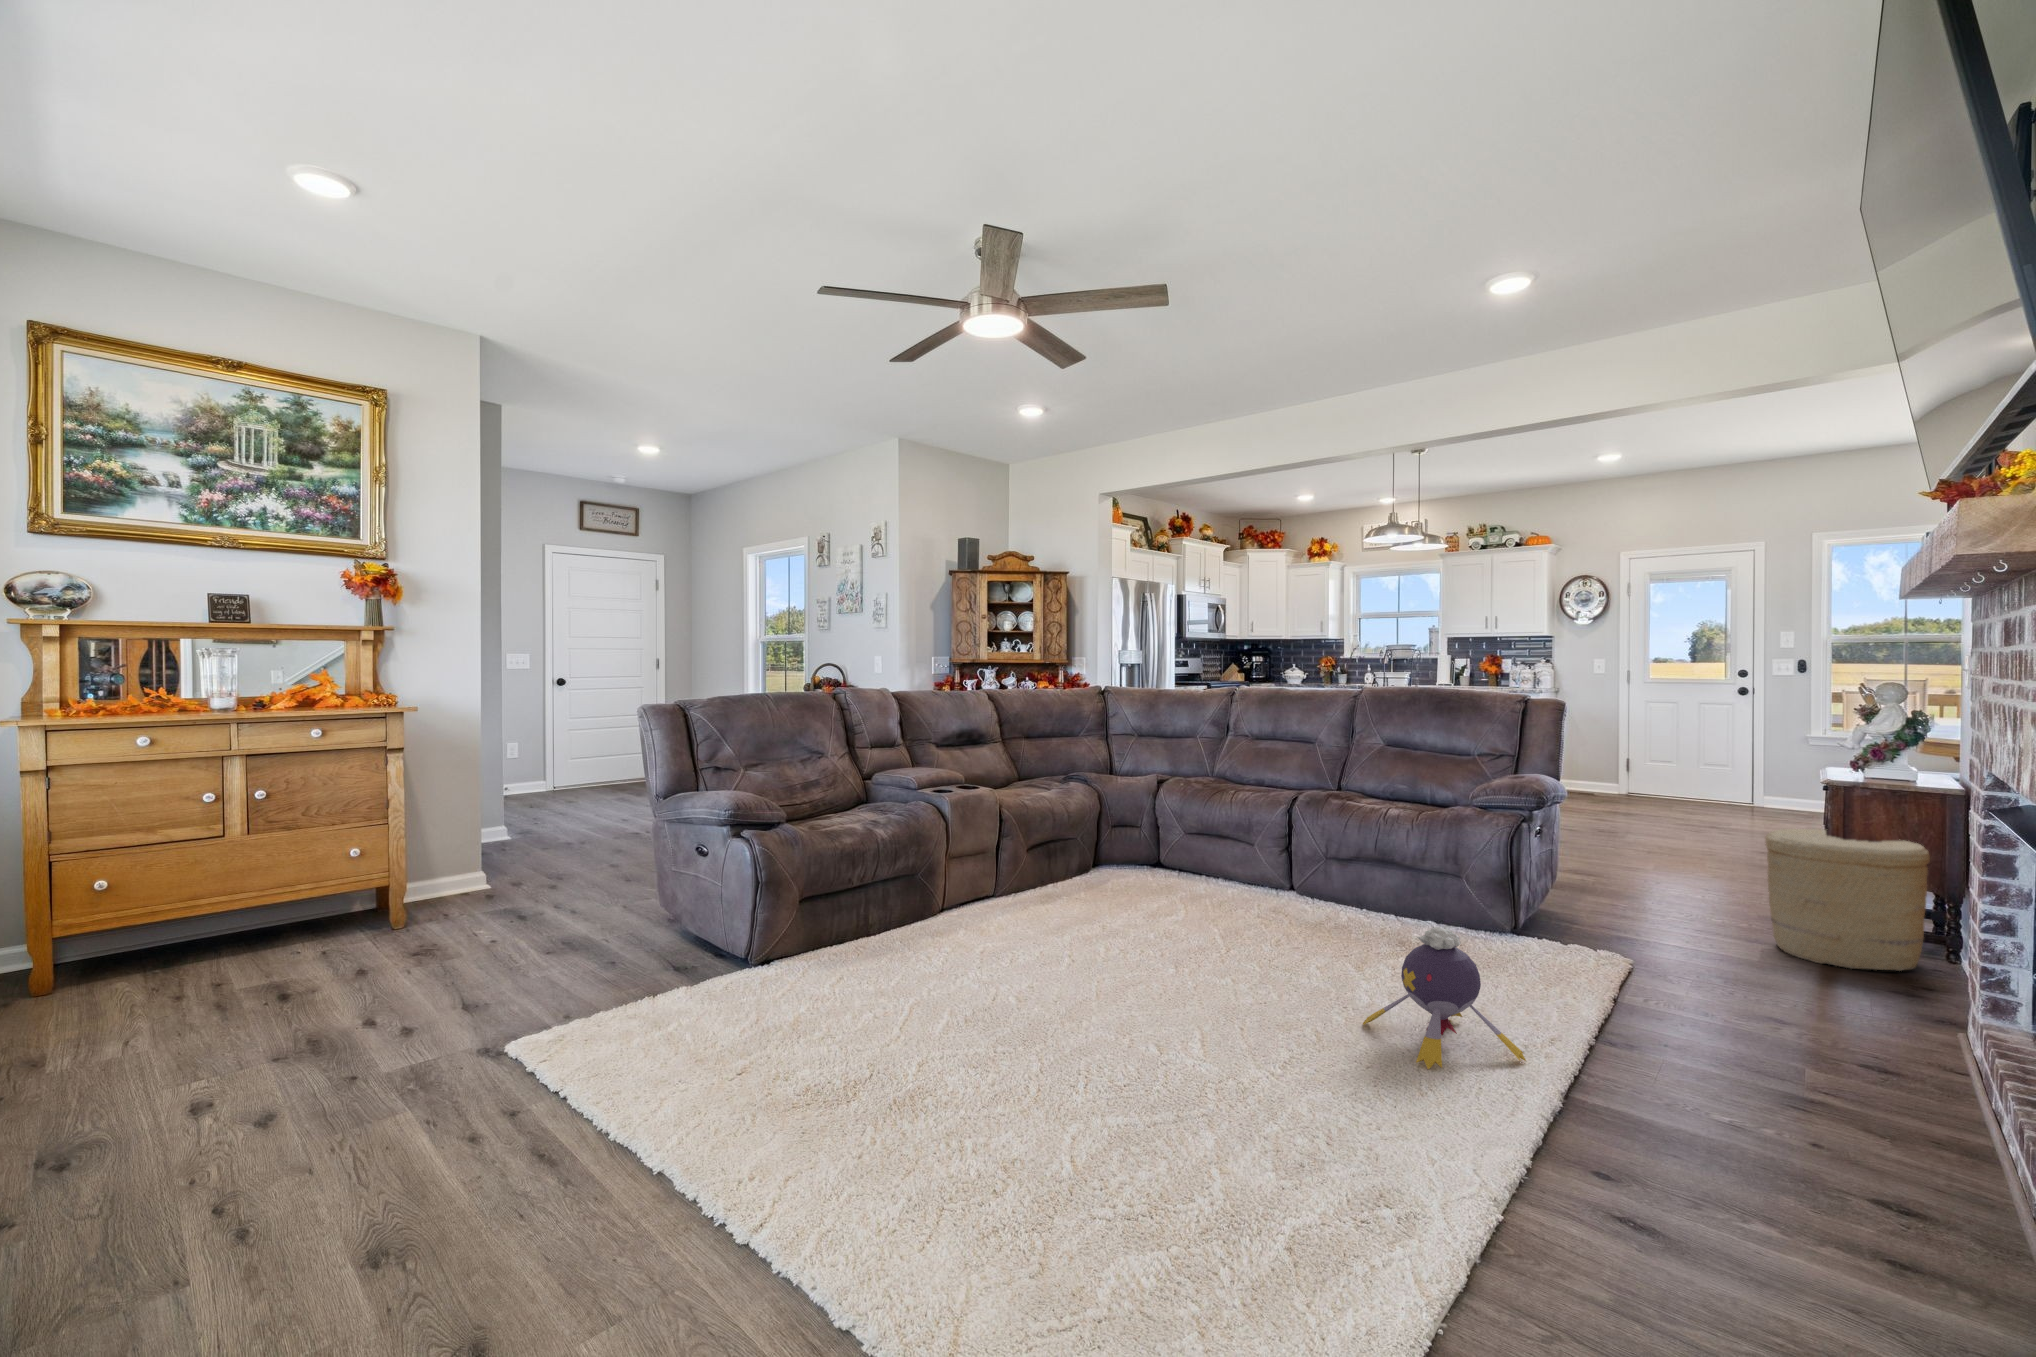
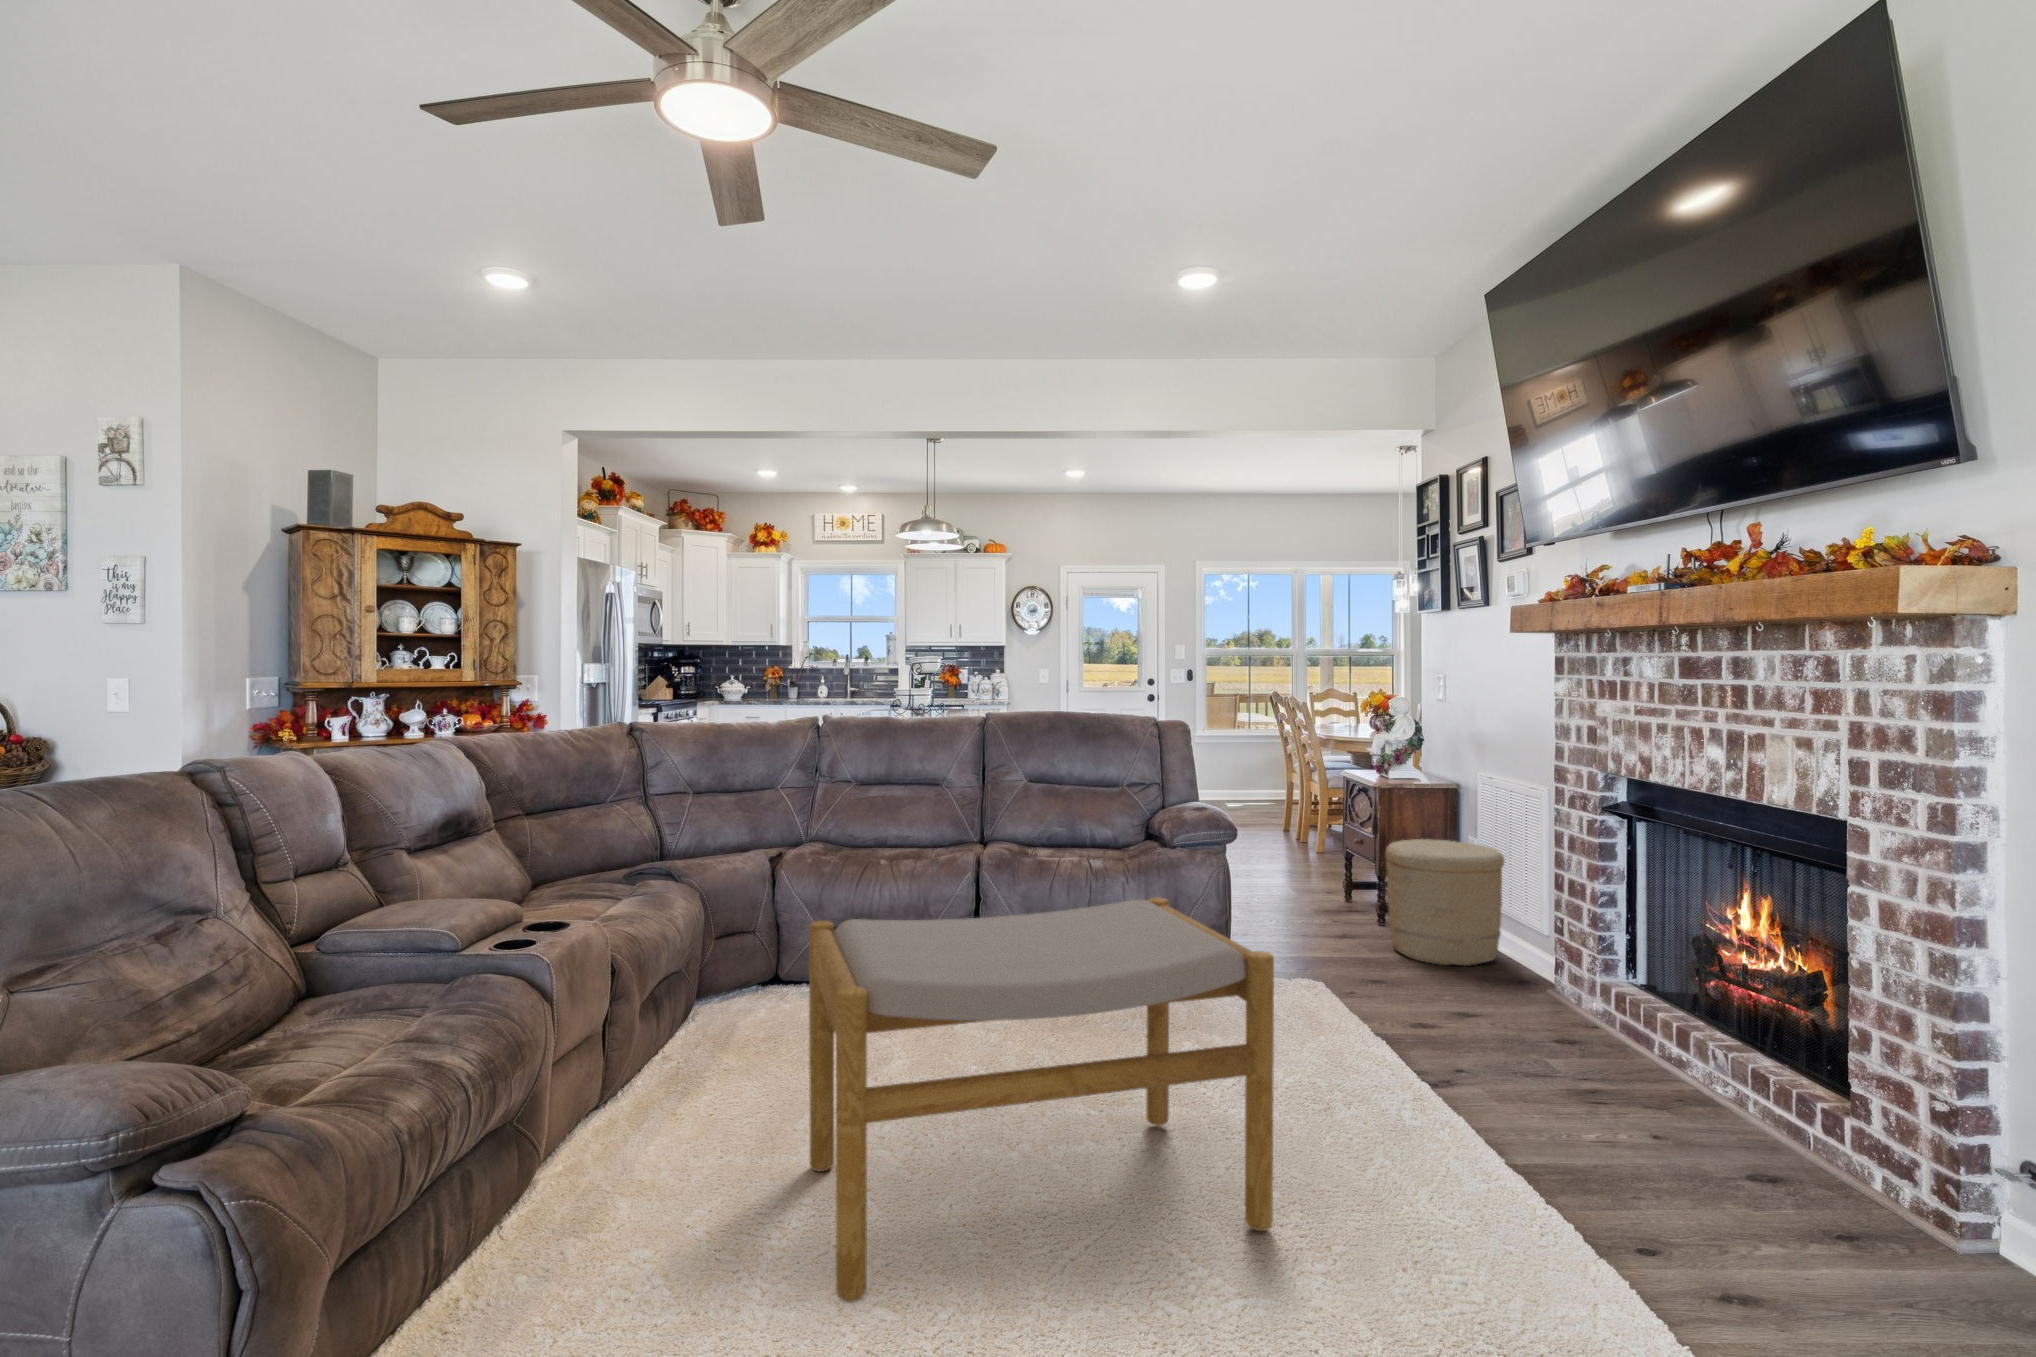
footstool: none [984,792,1294,1031] -> present [809,897,1274,1302]
plush toy: present [1363,927,1526,1069] -> none [1317,1031,1501,1215]

